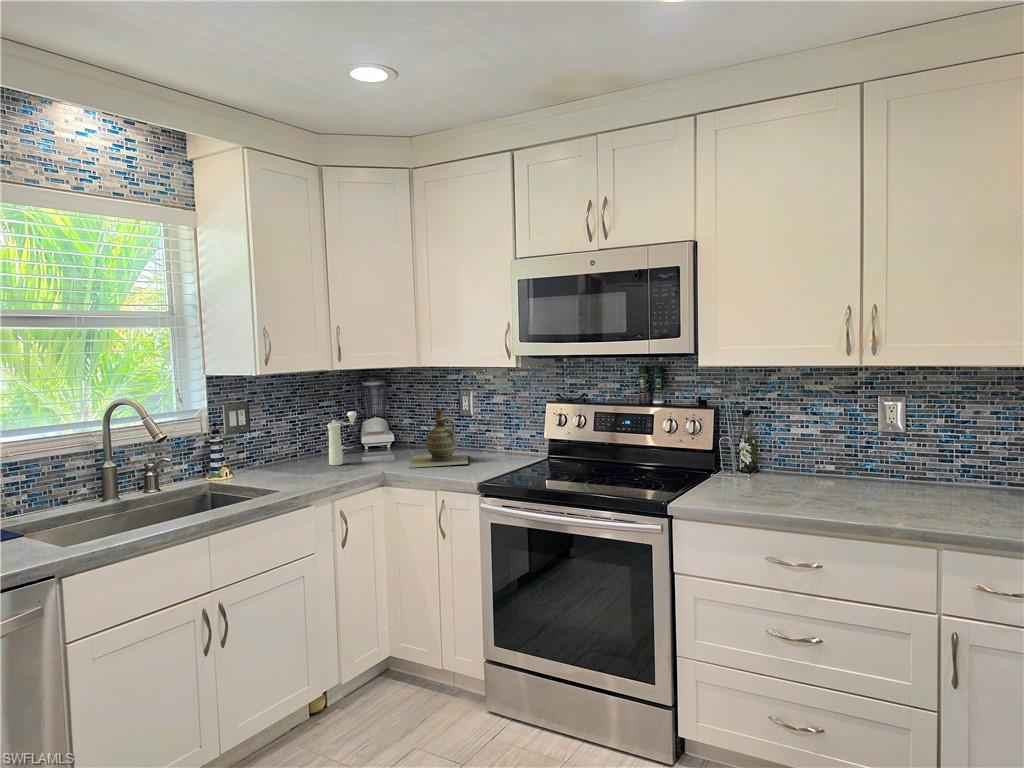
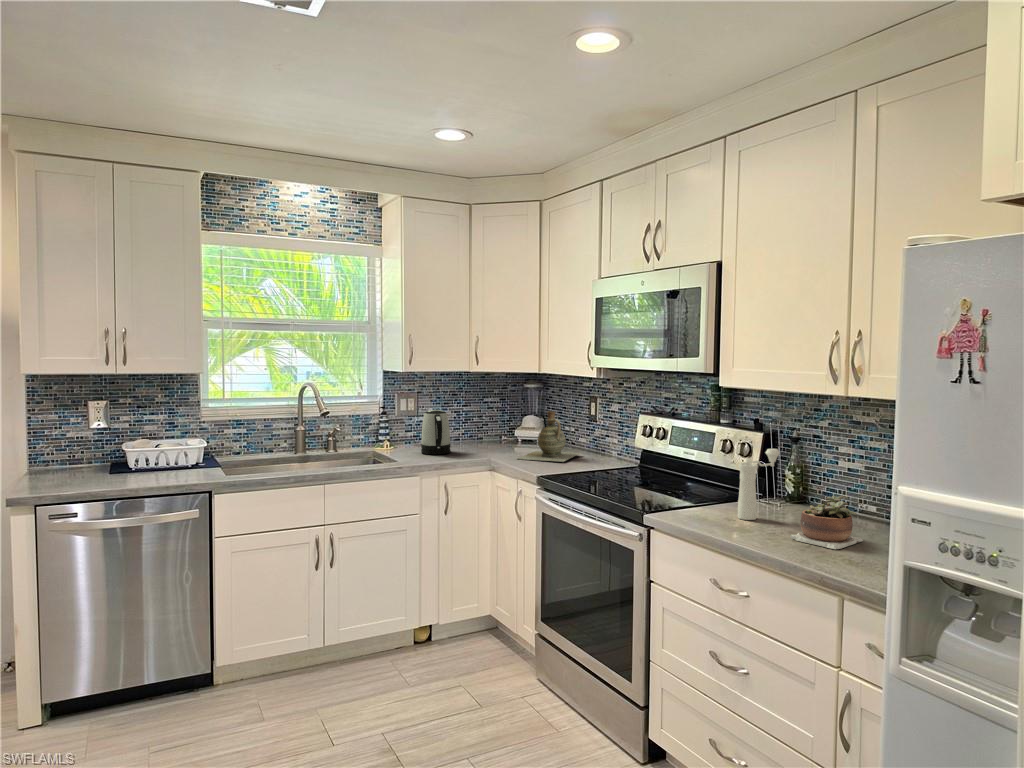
pepper mill: present [327,411,357,465] -> present [738,449,780,520]
kettle: none [279,420,317,476] -> present [421,410,451,454]
succulent plant: none [829,458,885,508] -> present [790,496,863,549]

